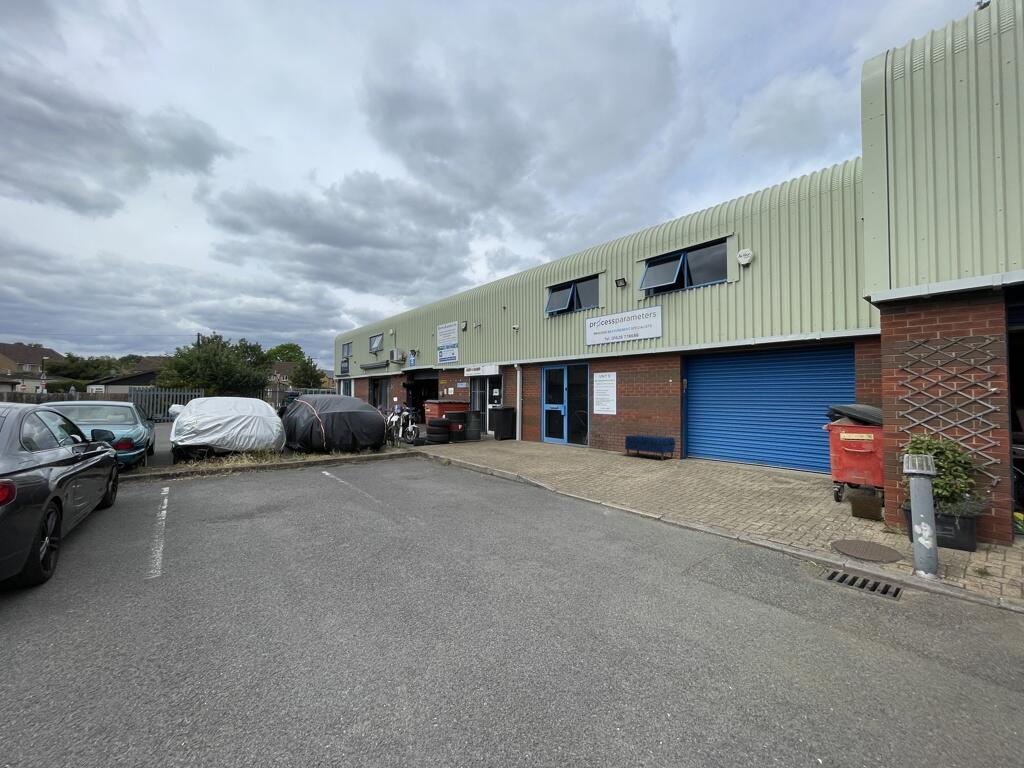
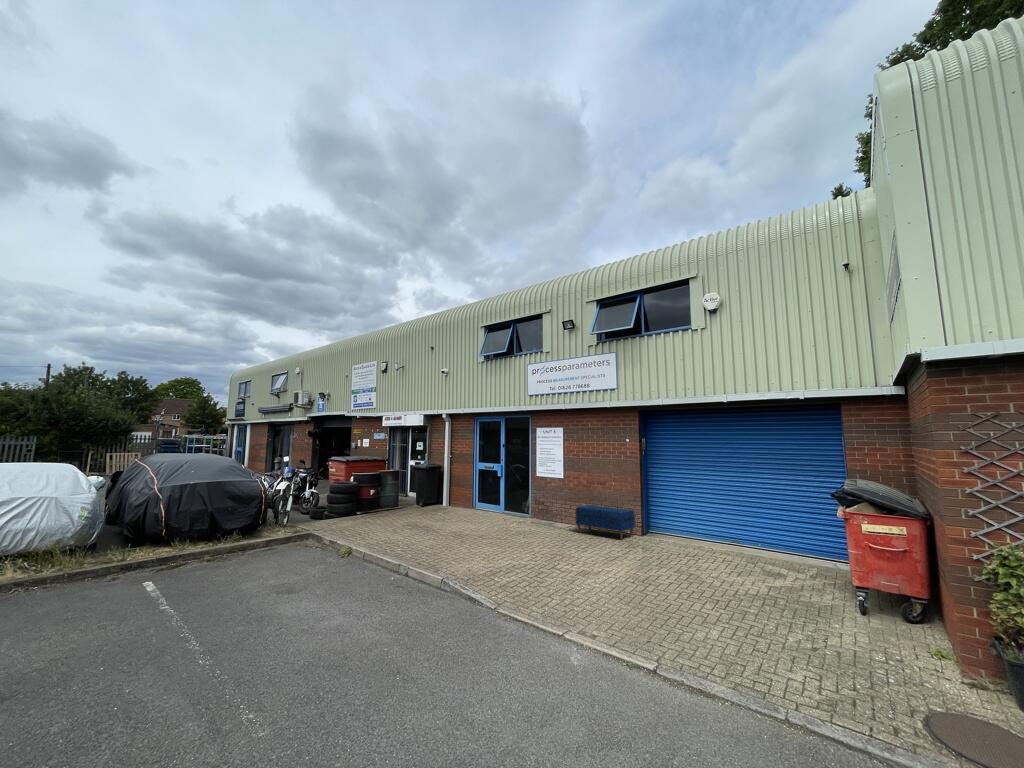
cardboard box: present [846,494,884,520] -> none [891,615,946,658]

